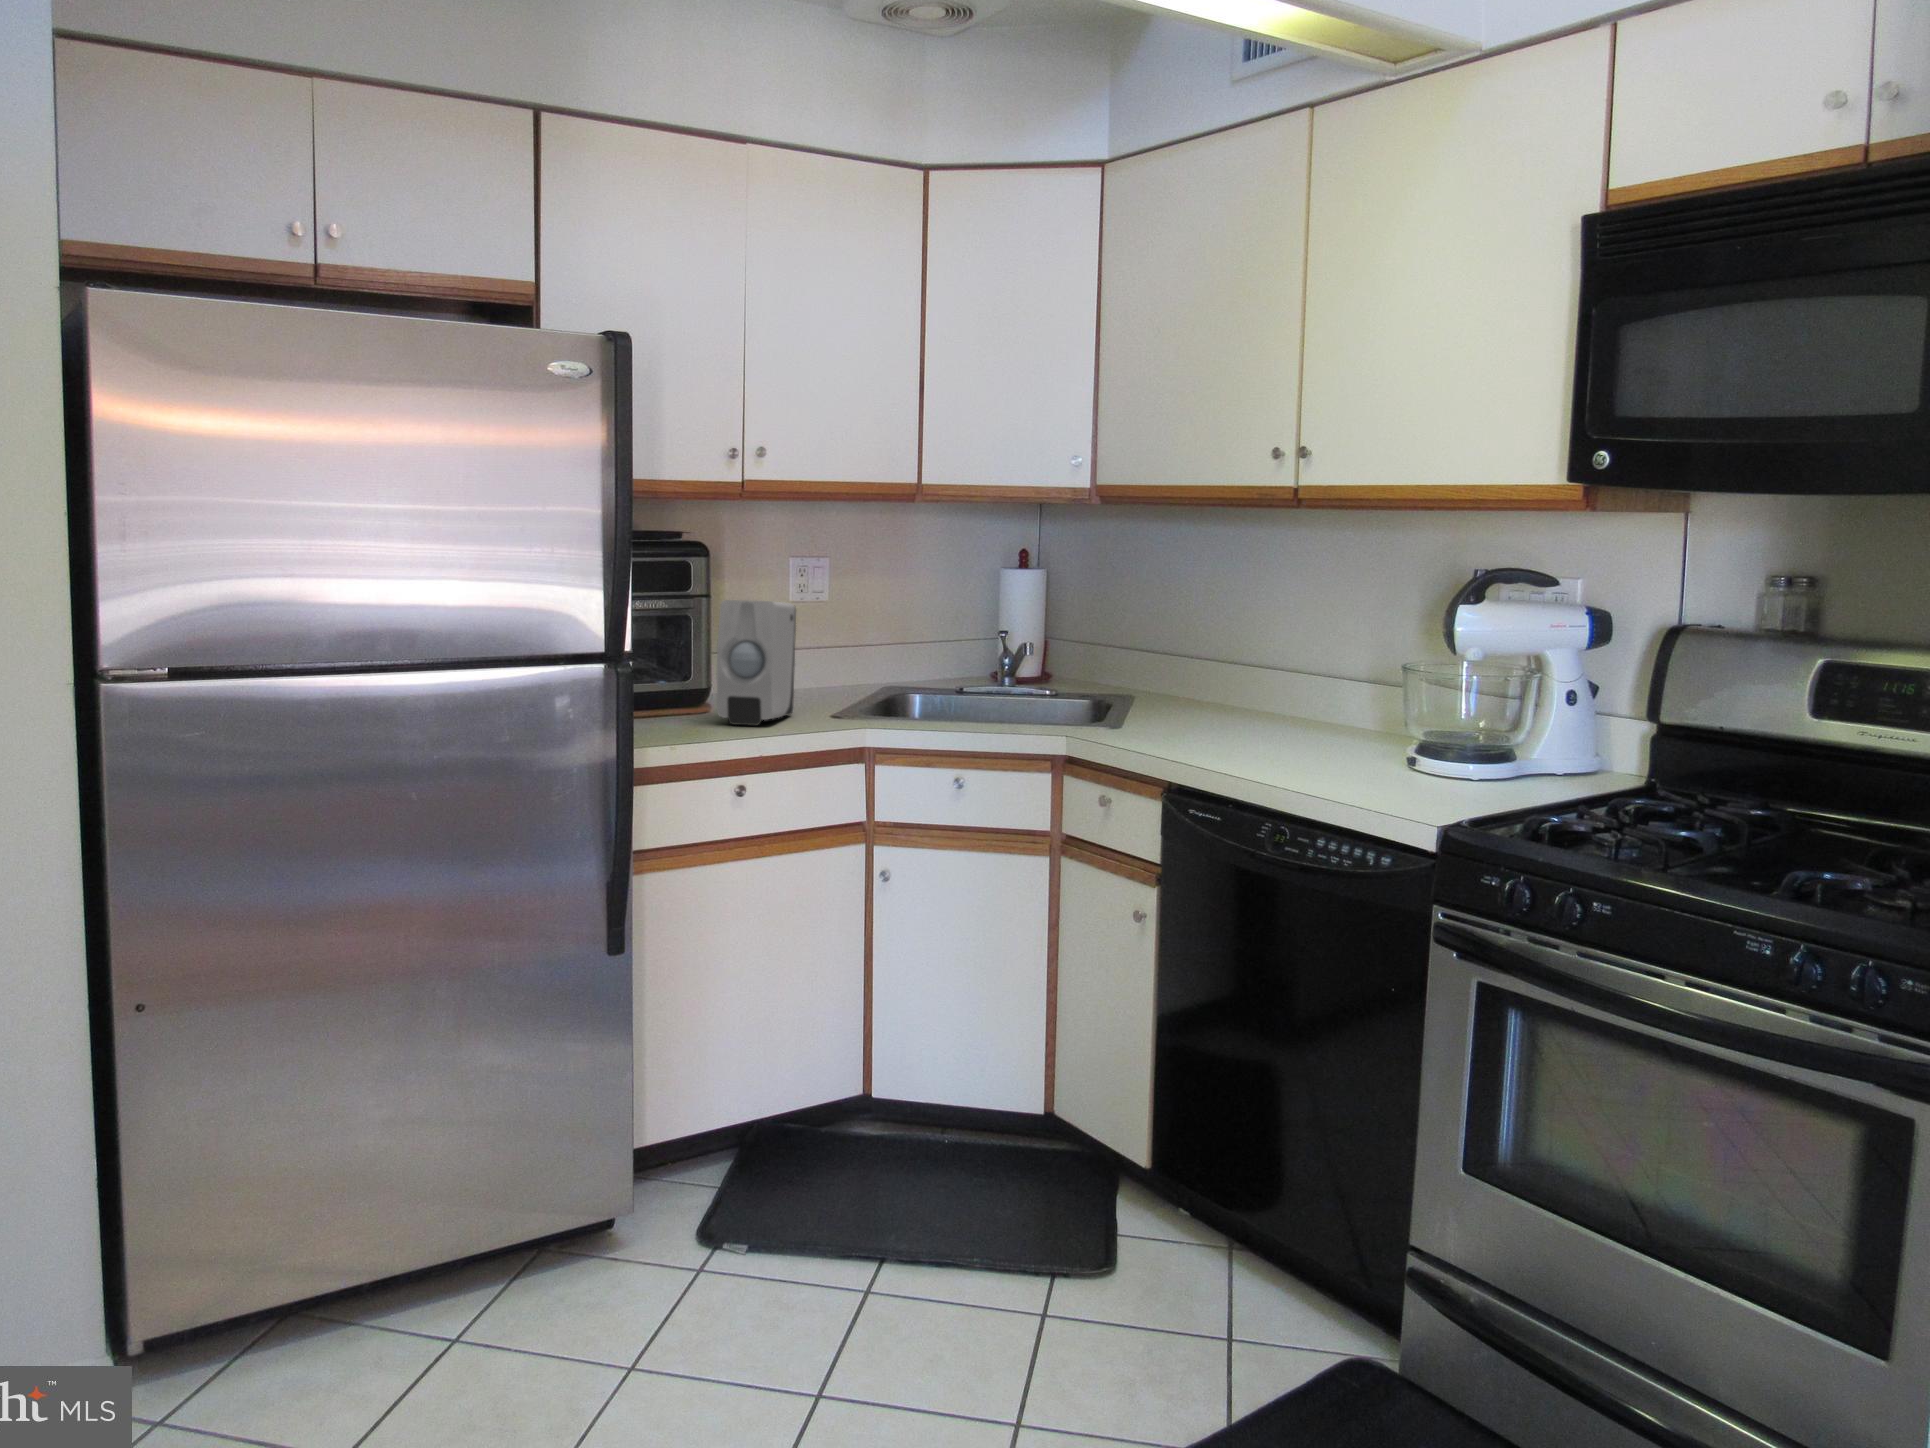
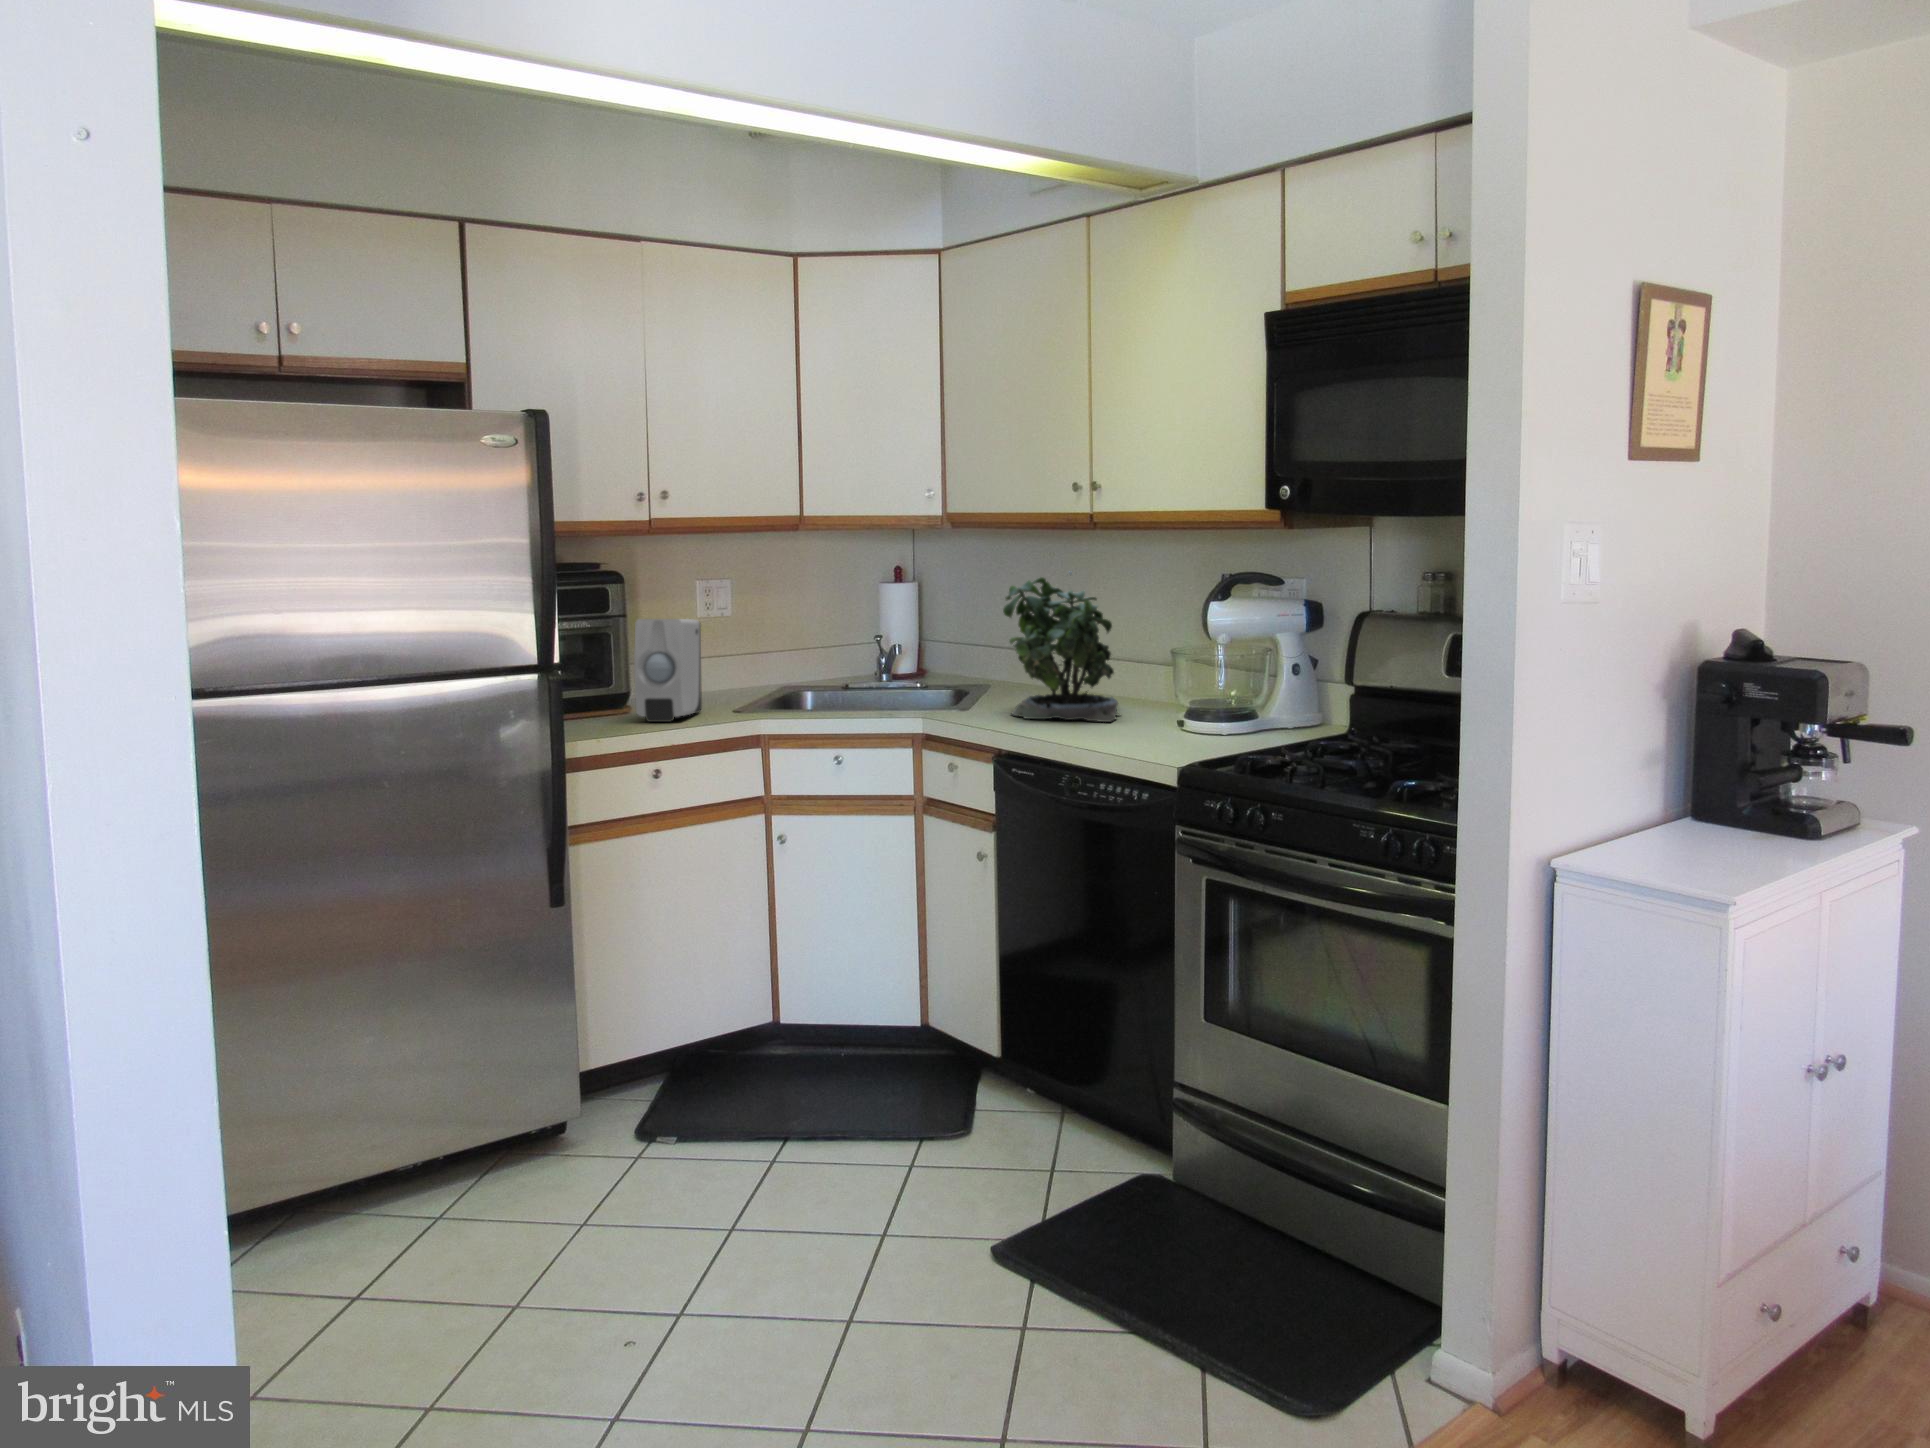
potted plant: none [1170,557,1323,753] -> present [1003,572,1119,722]

